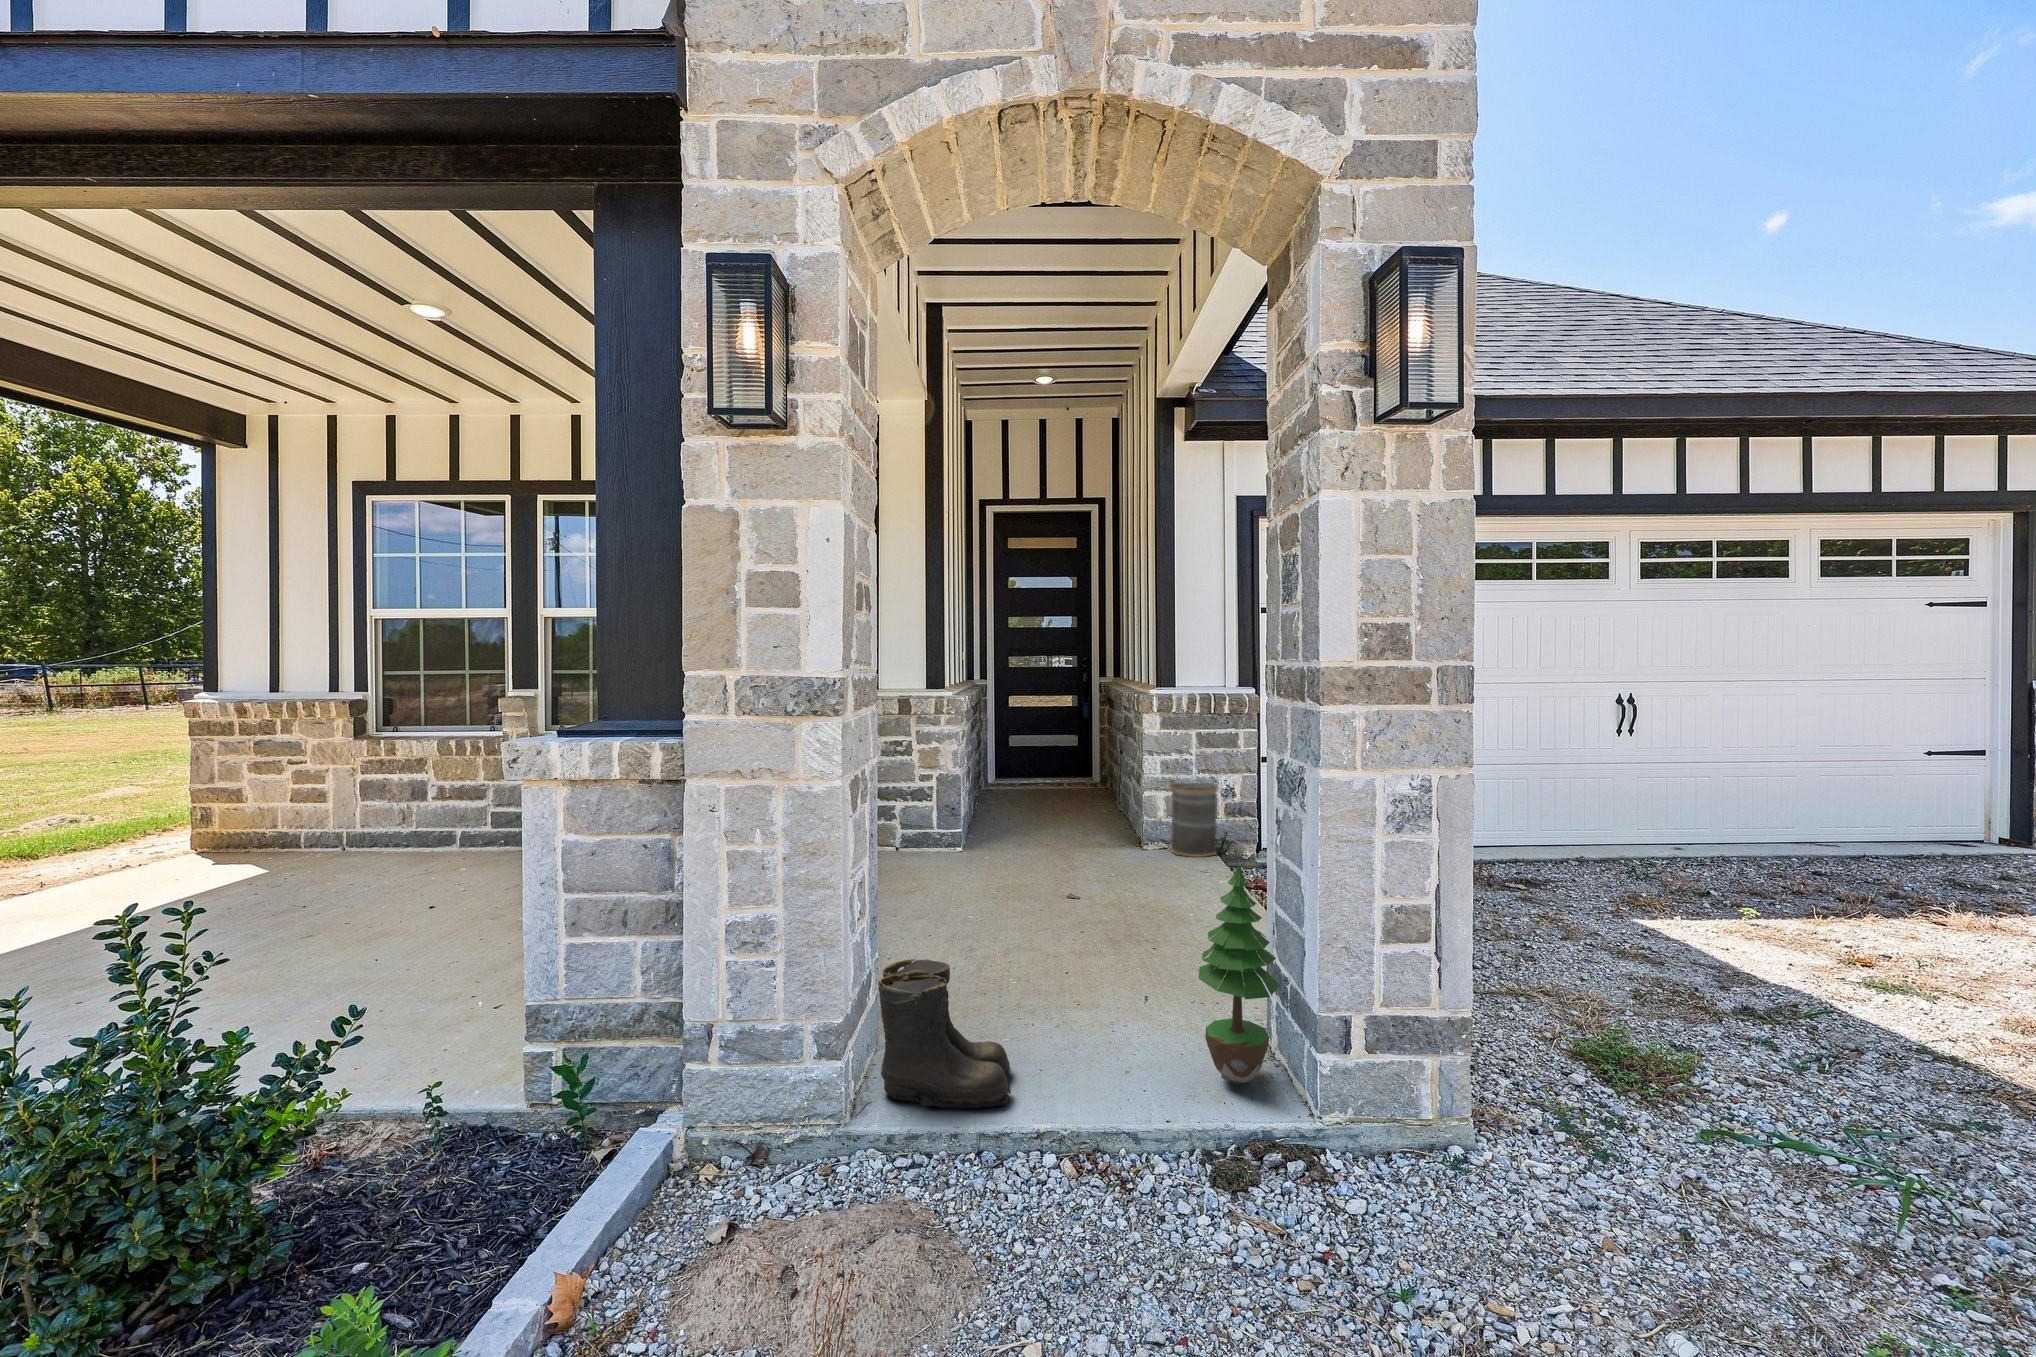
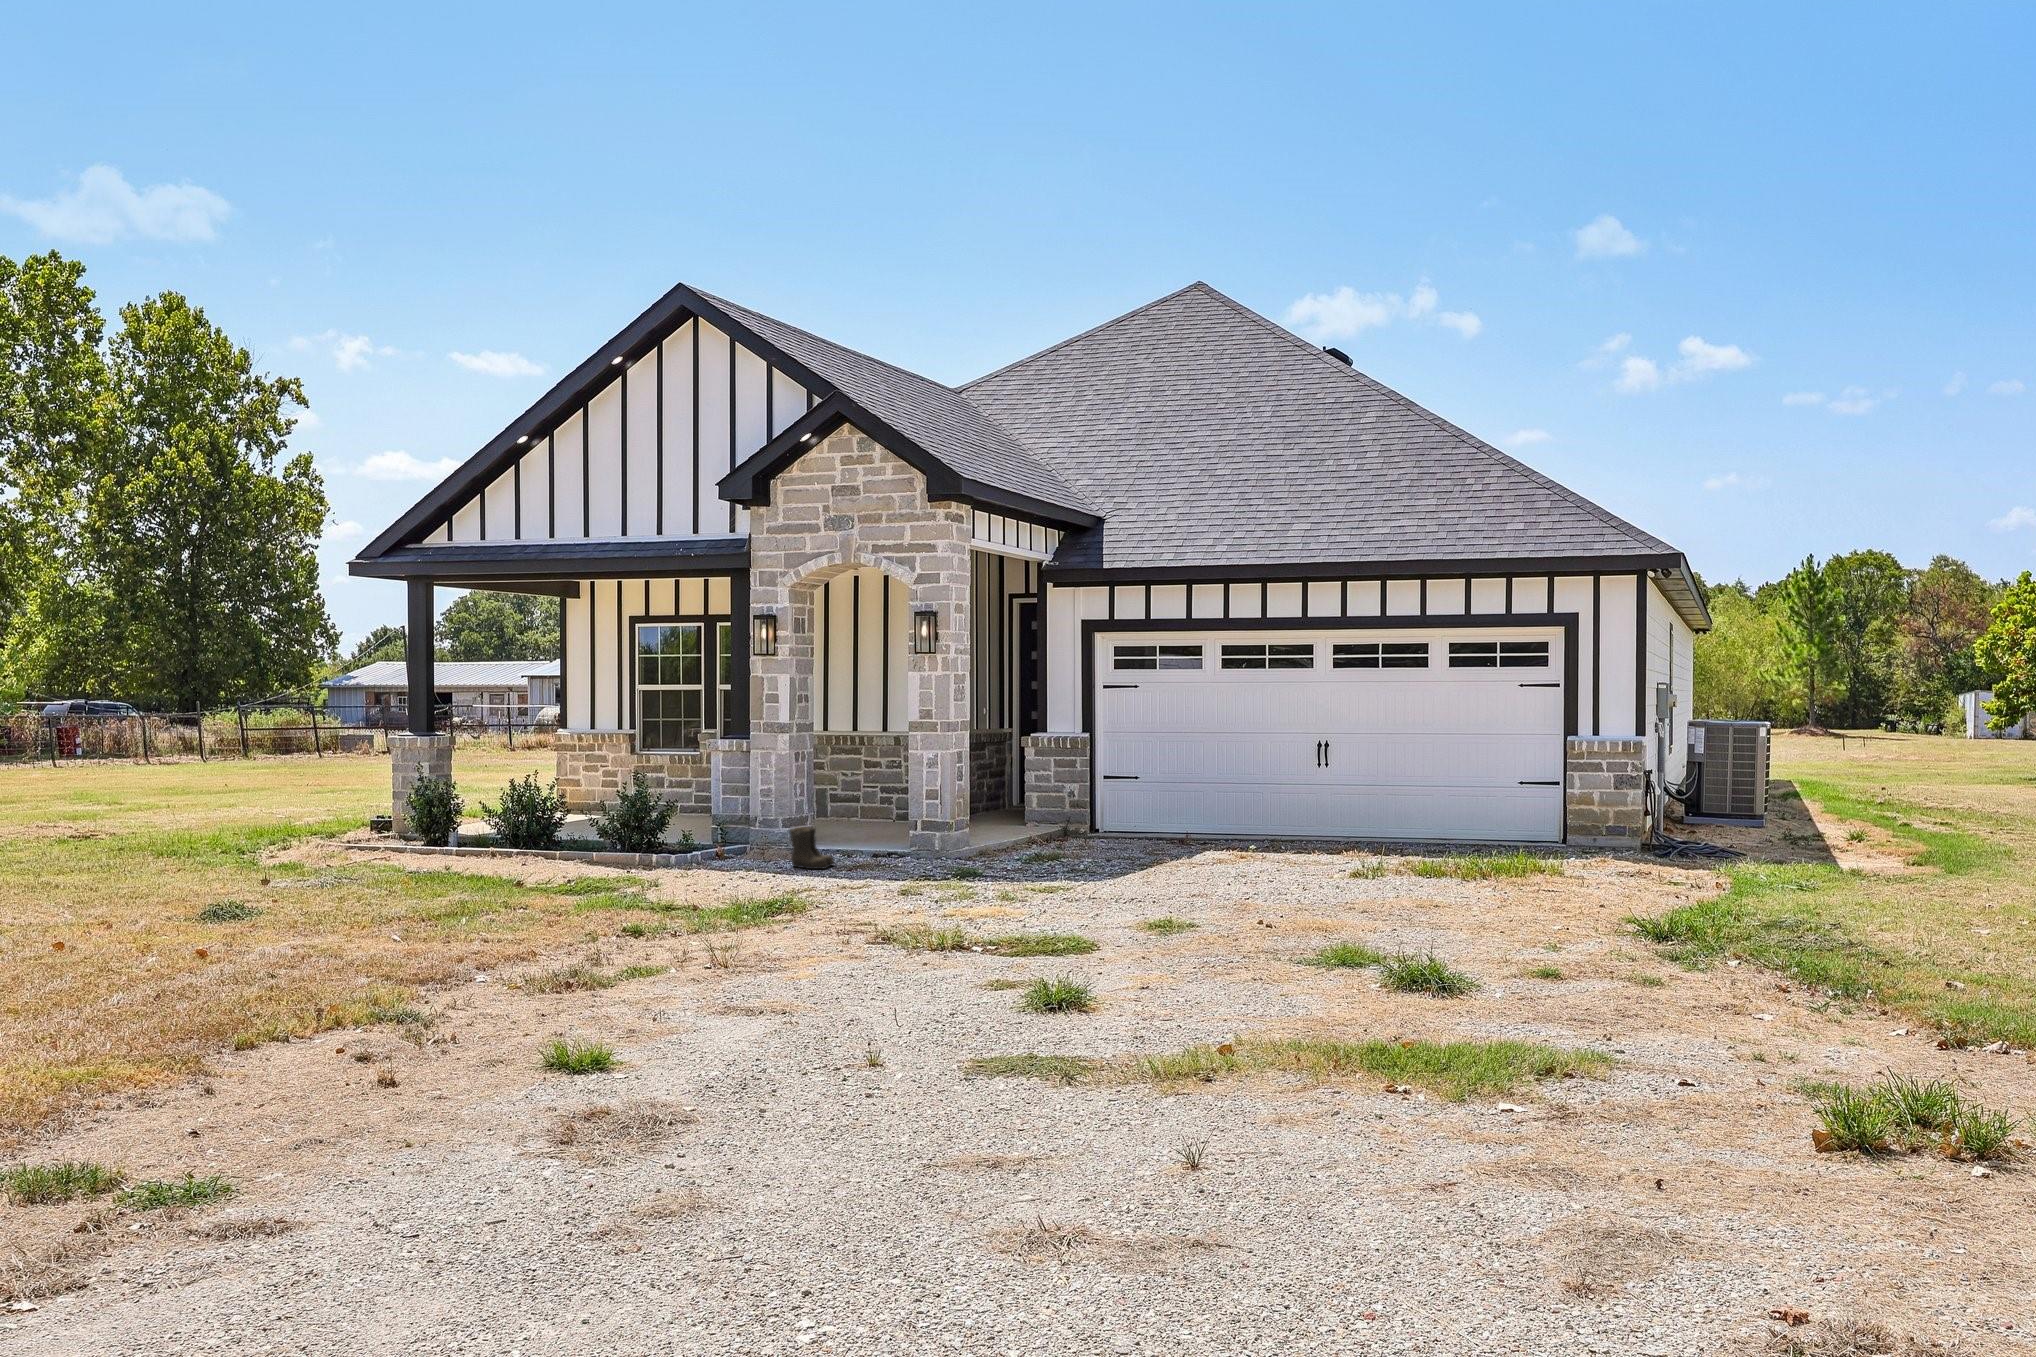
basket: present [1170,757,1218,857] -> none [1032,773,1060,831]
potted tree: present [1199,865,1280,1084] -> none [887,796,913,871]

